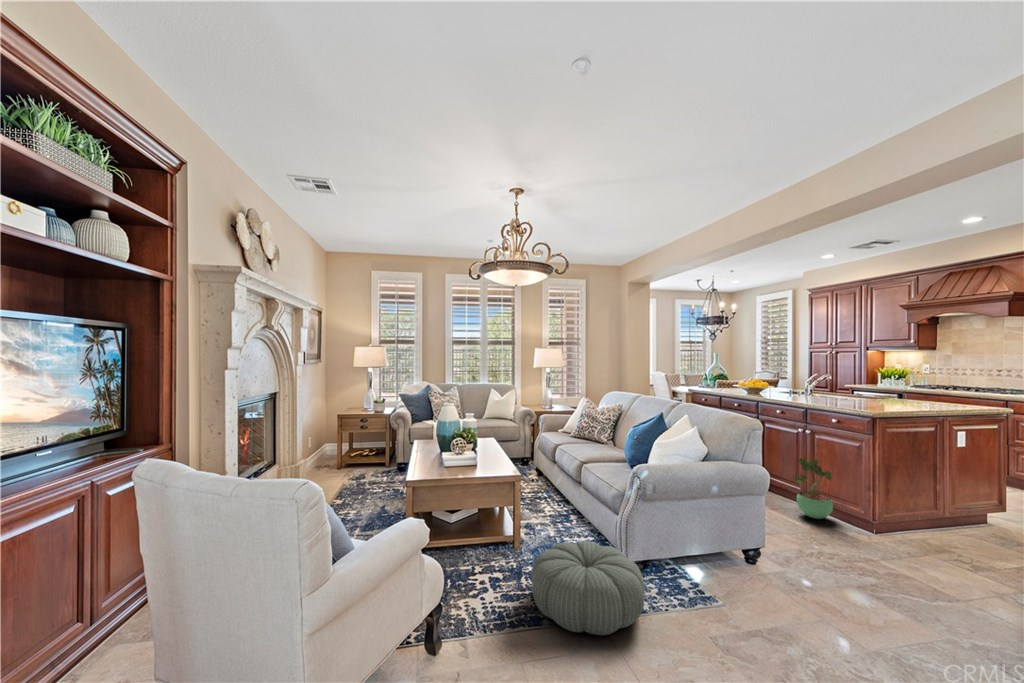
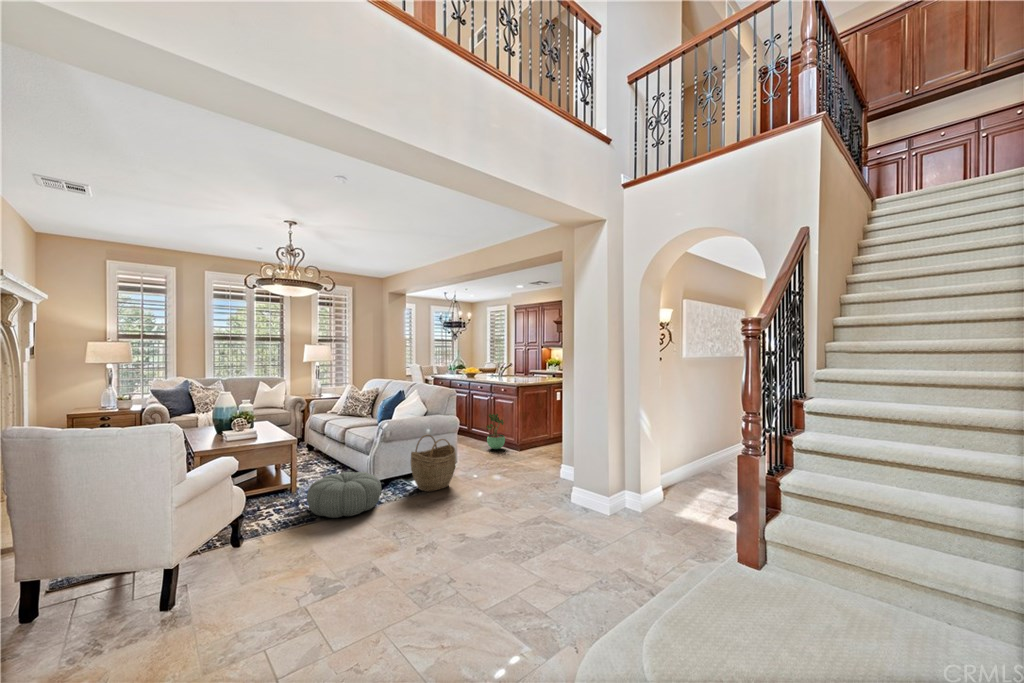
woven basket: none [687,496,774,604] -> present [411,435,456,492]

